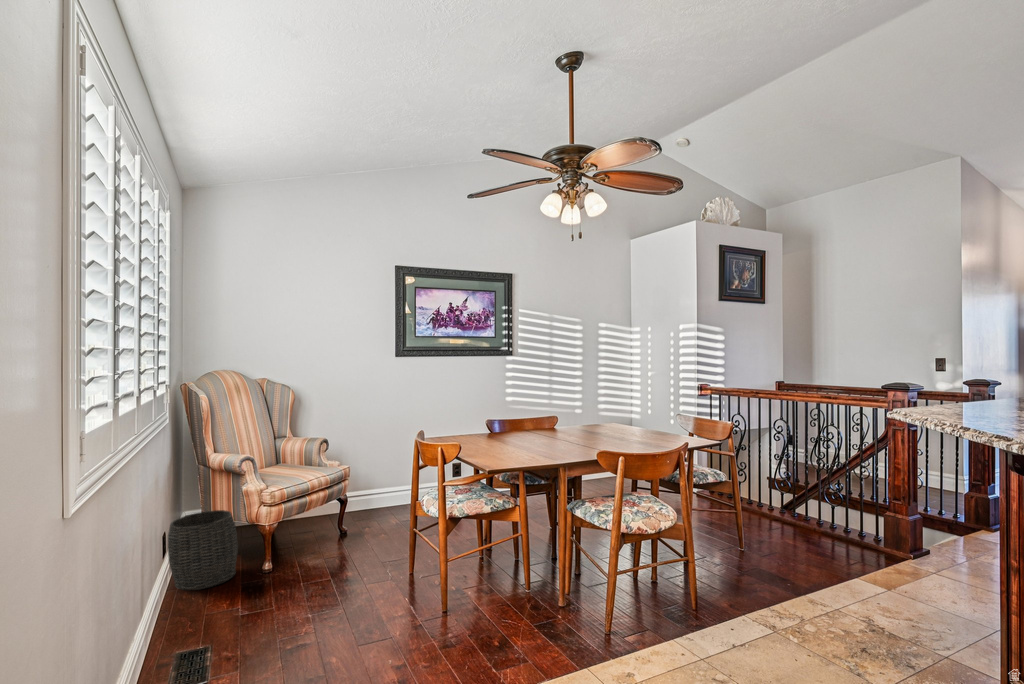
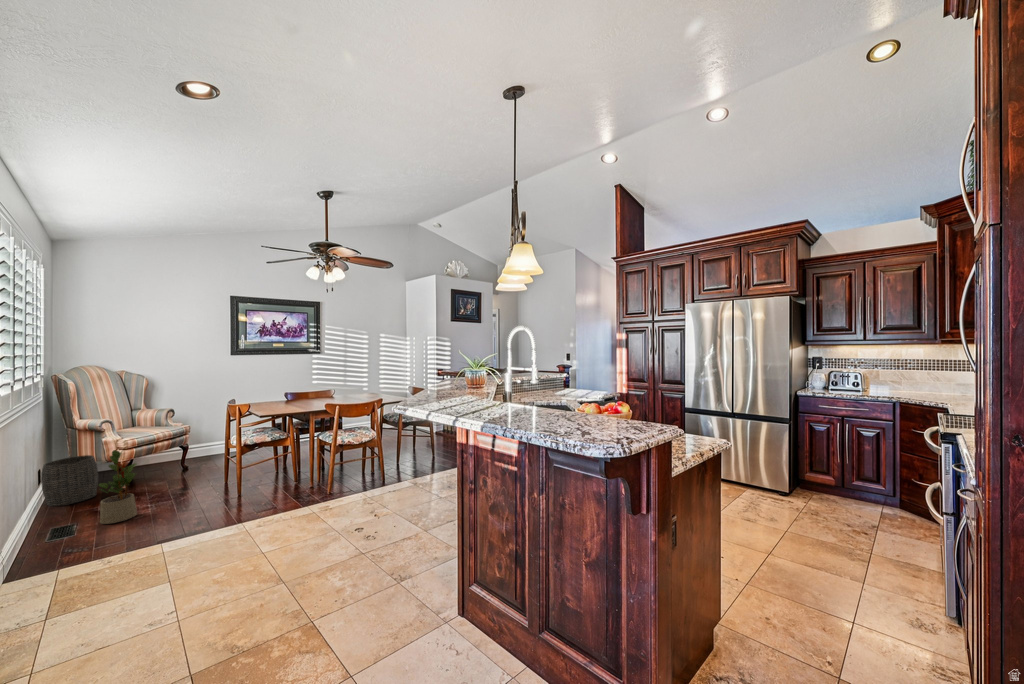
potted plant: none [240,516,294,645] -> present [99,450,137,524]

